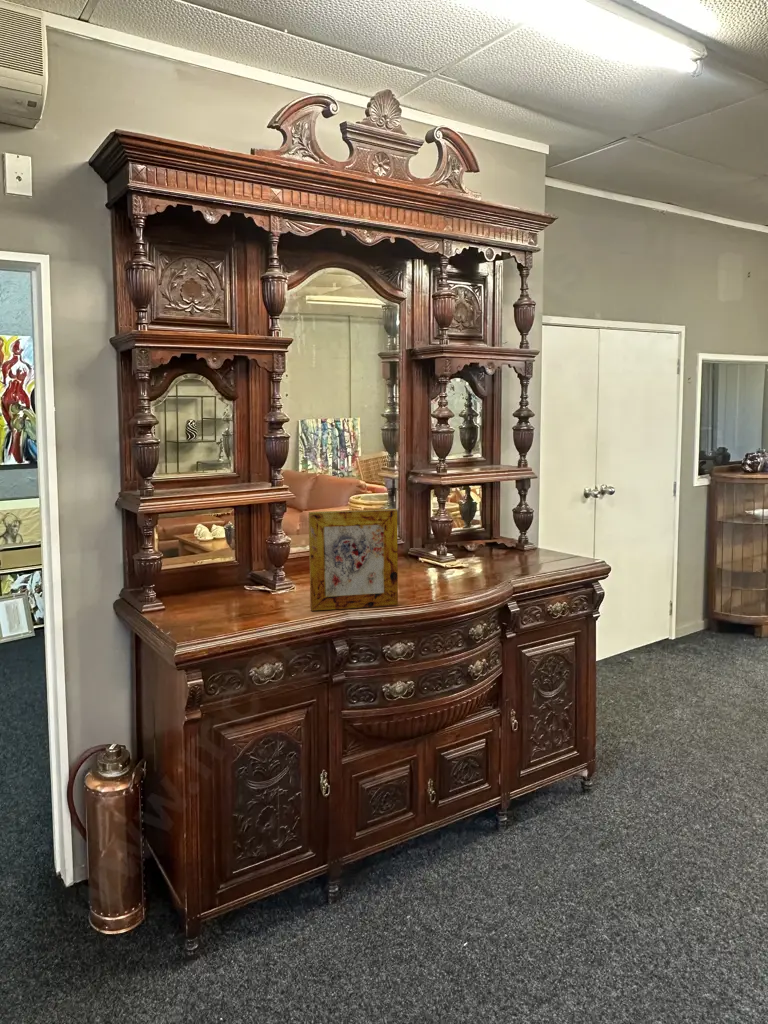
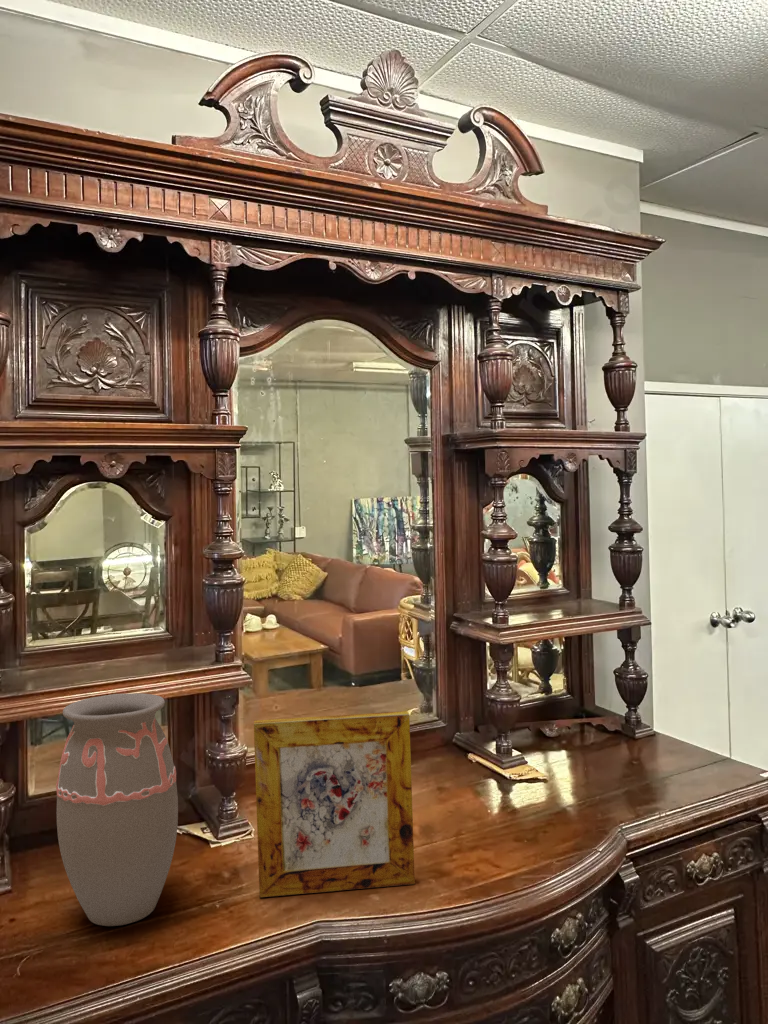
decorative vase: none [199,497,266,621] -> present [56,693,178,926]

